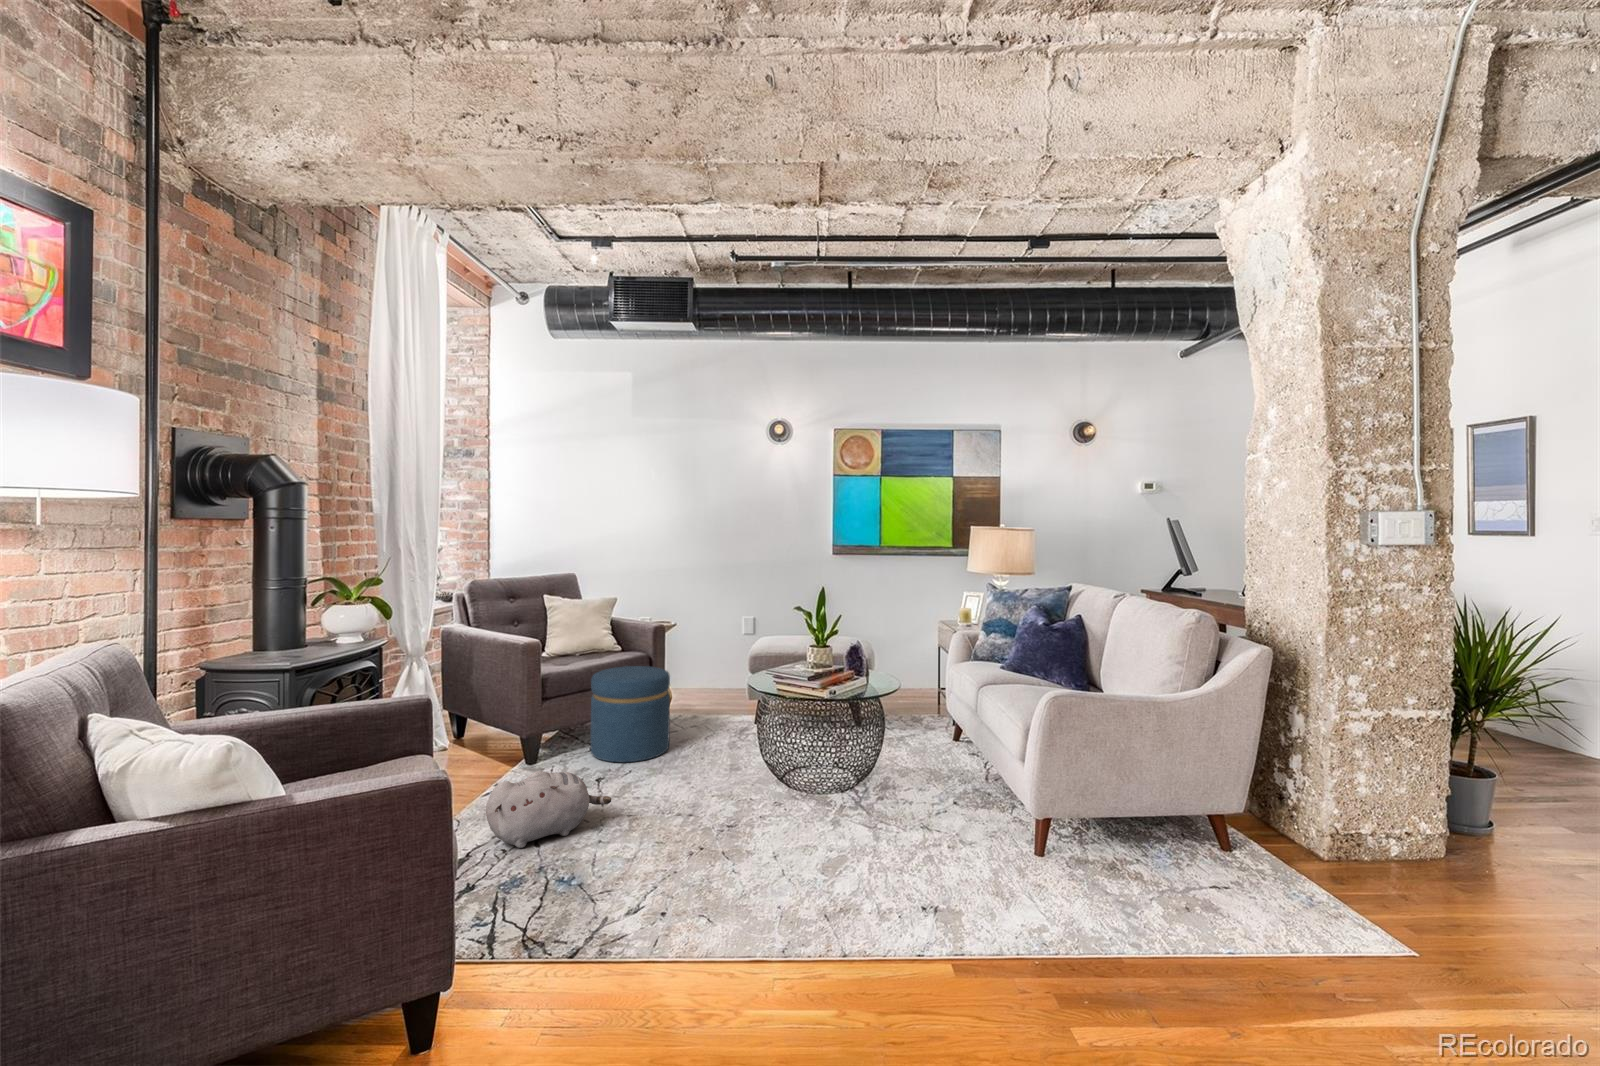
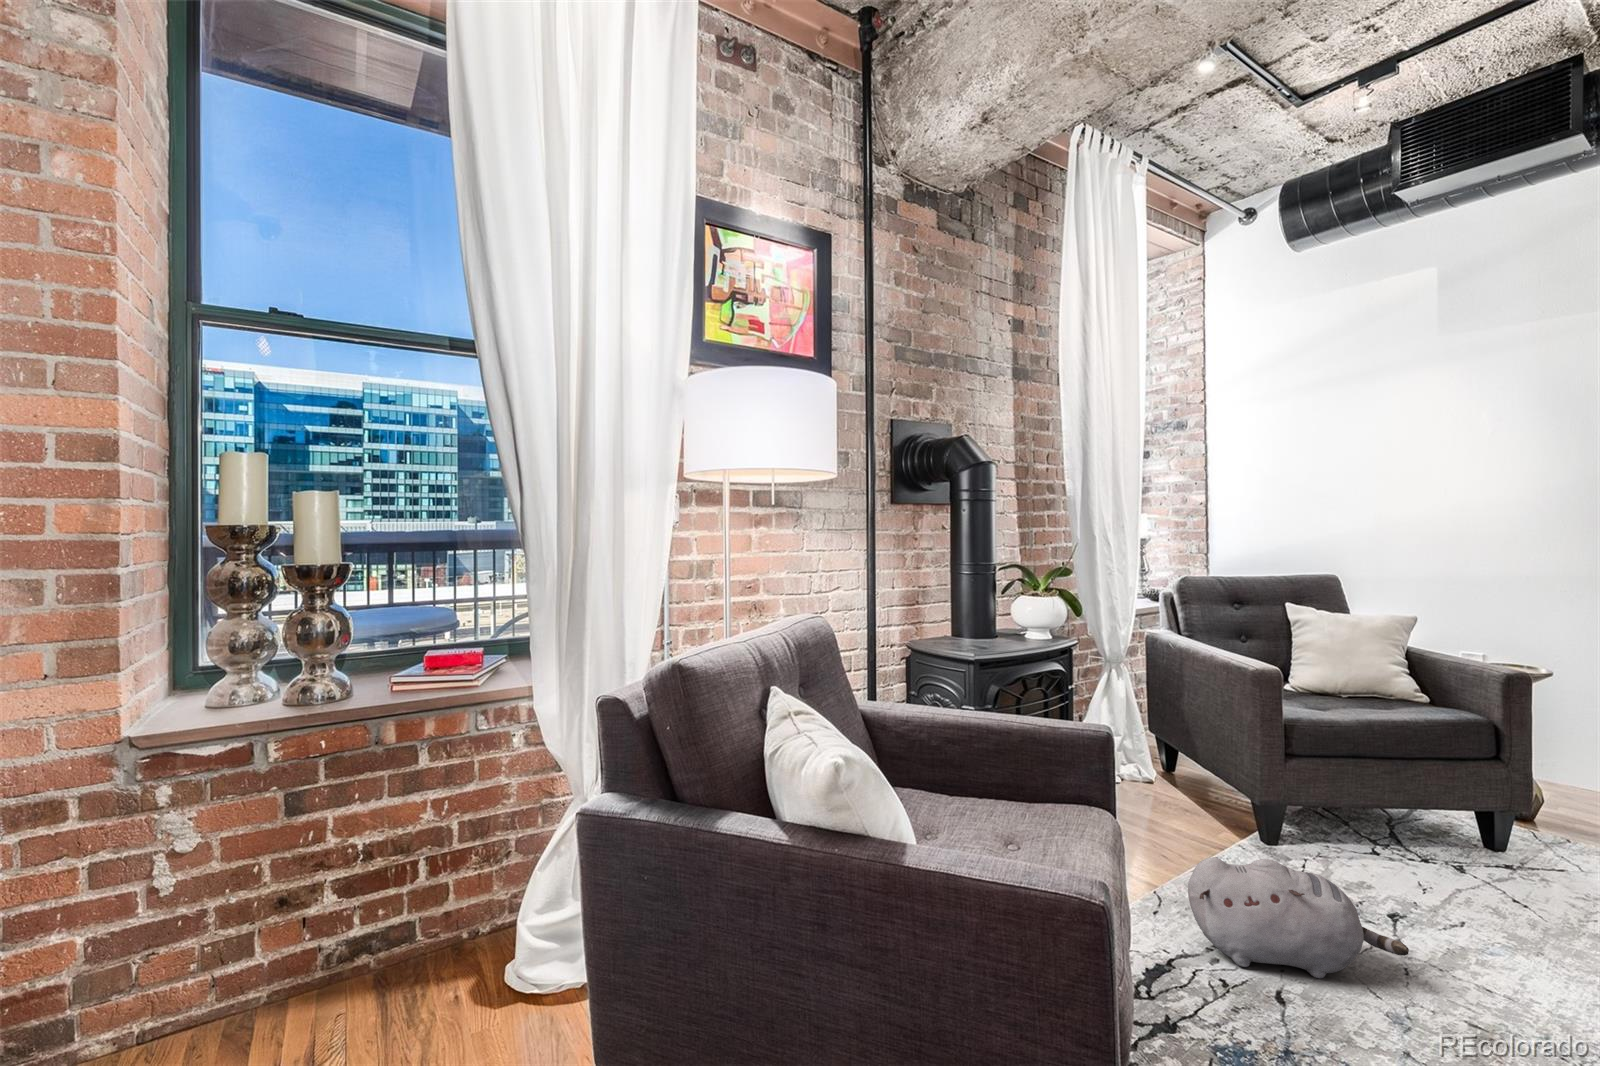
ottoman: present [590,666,670,762] -> none [1367,726,1540,901]

